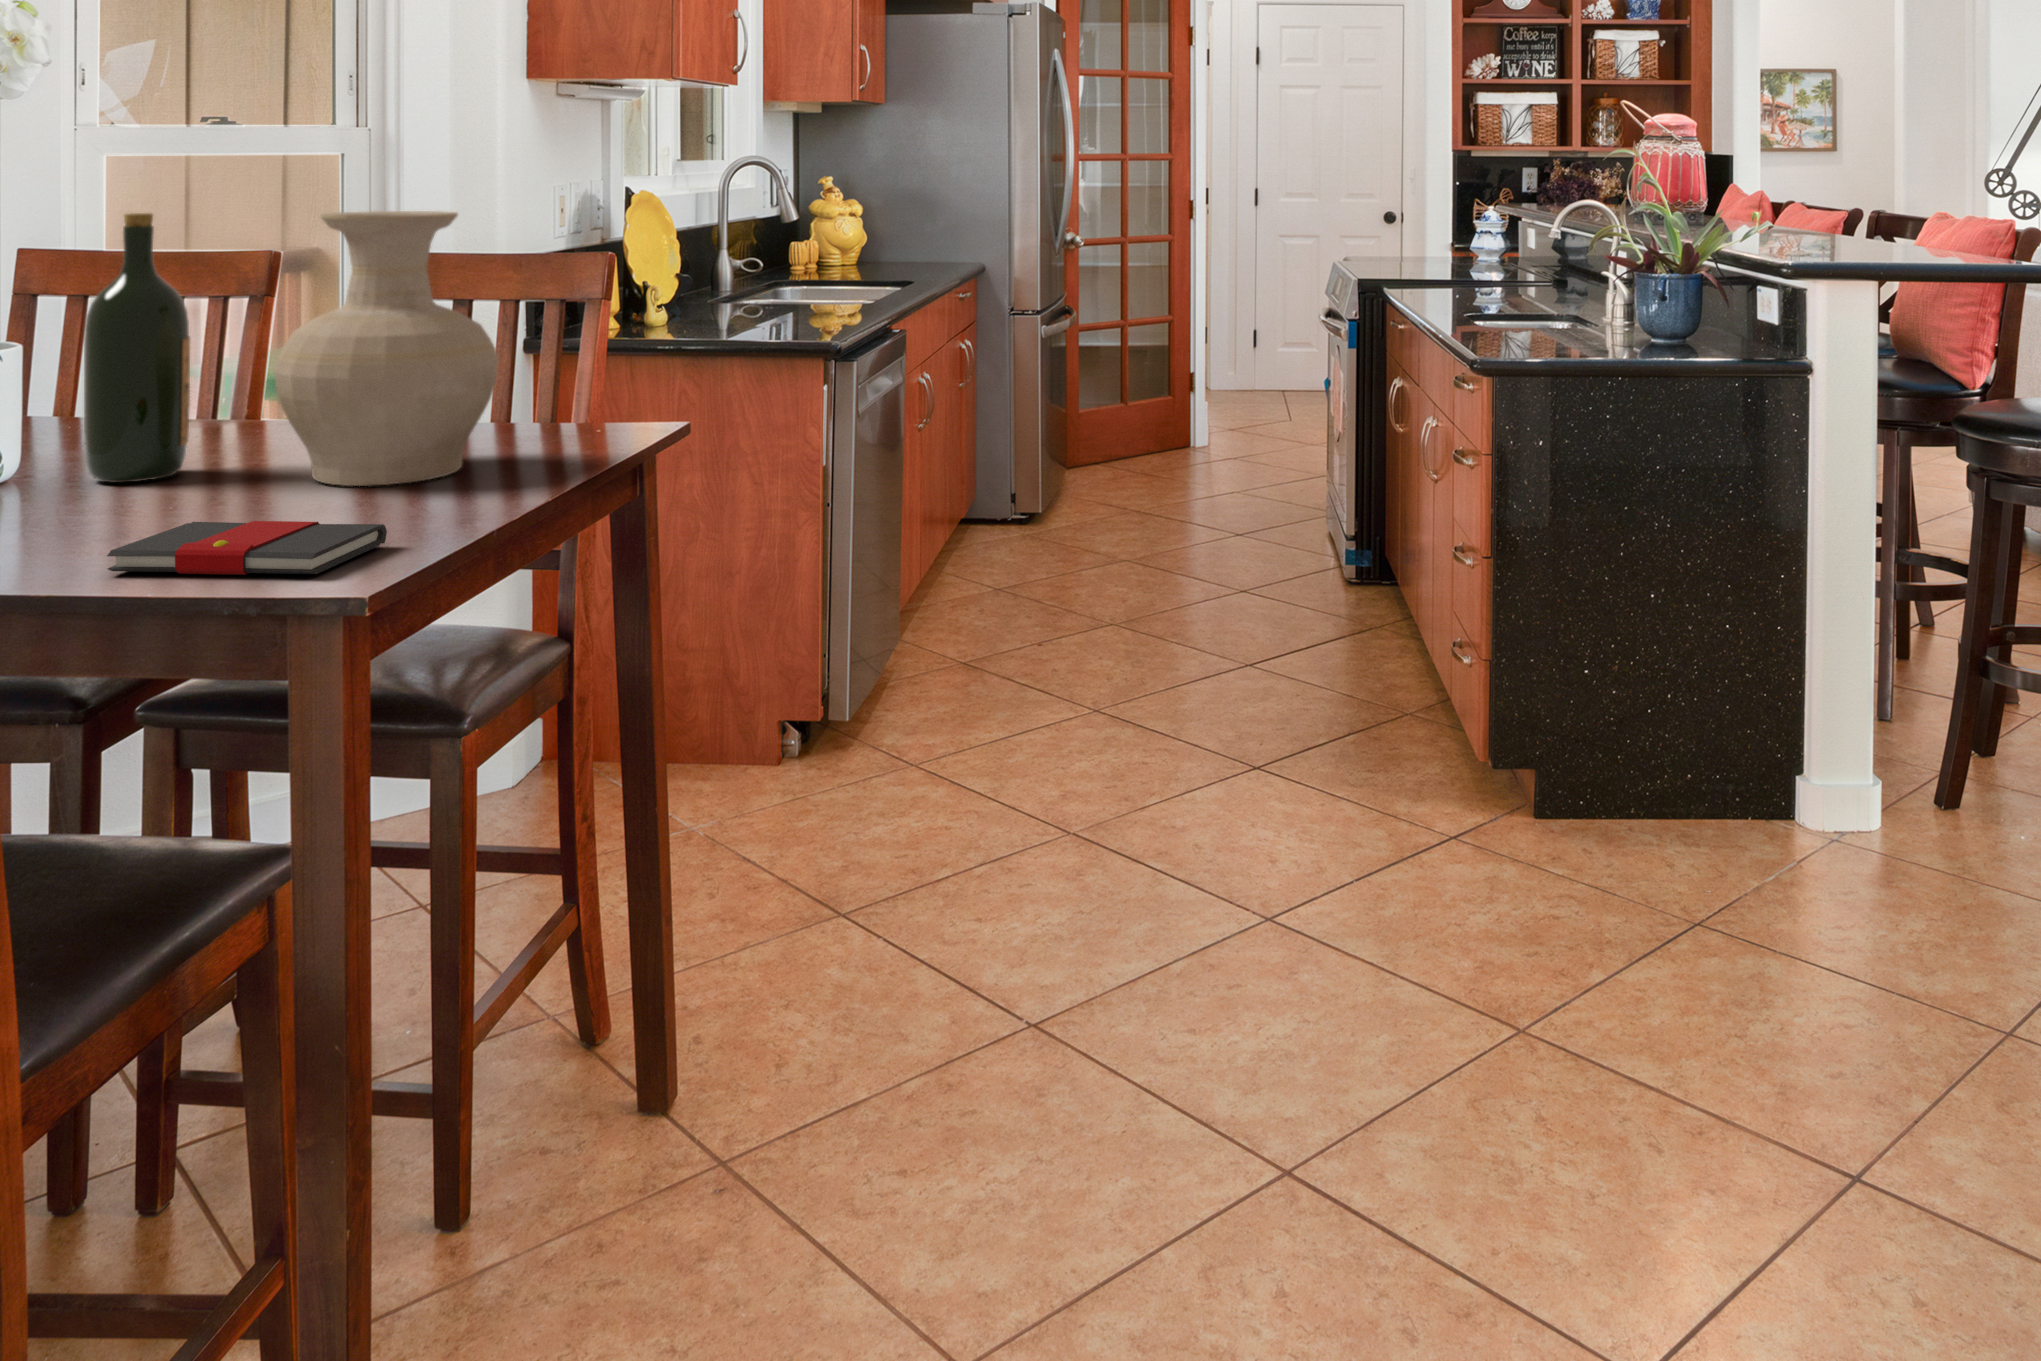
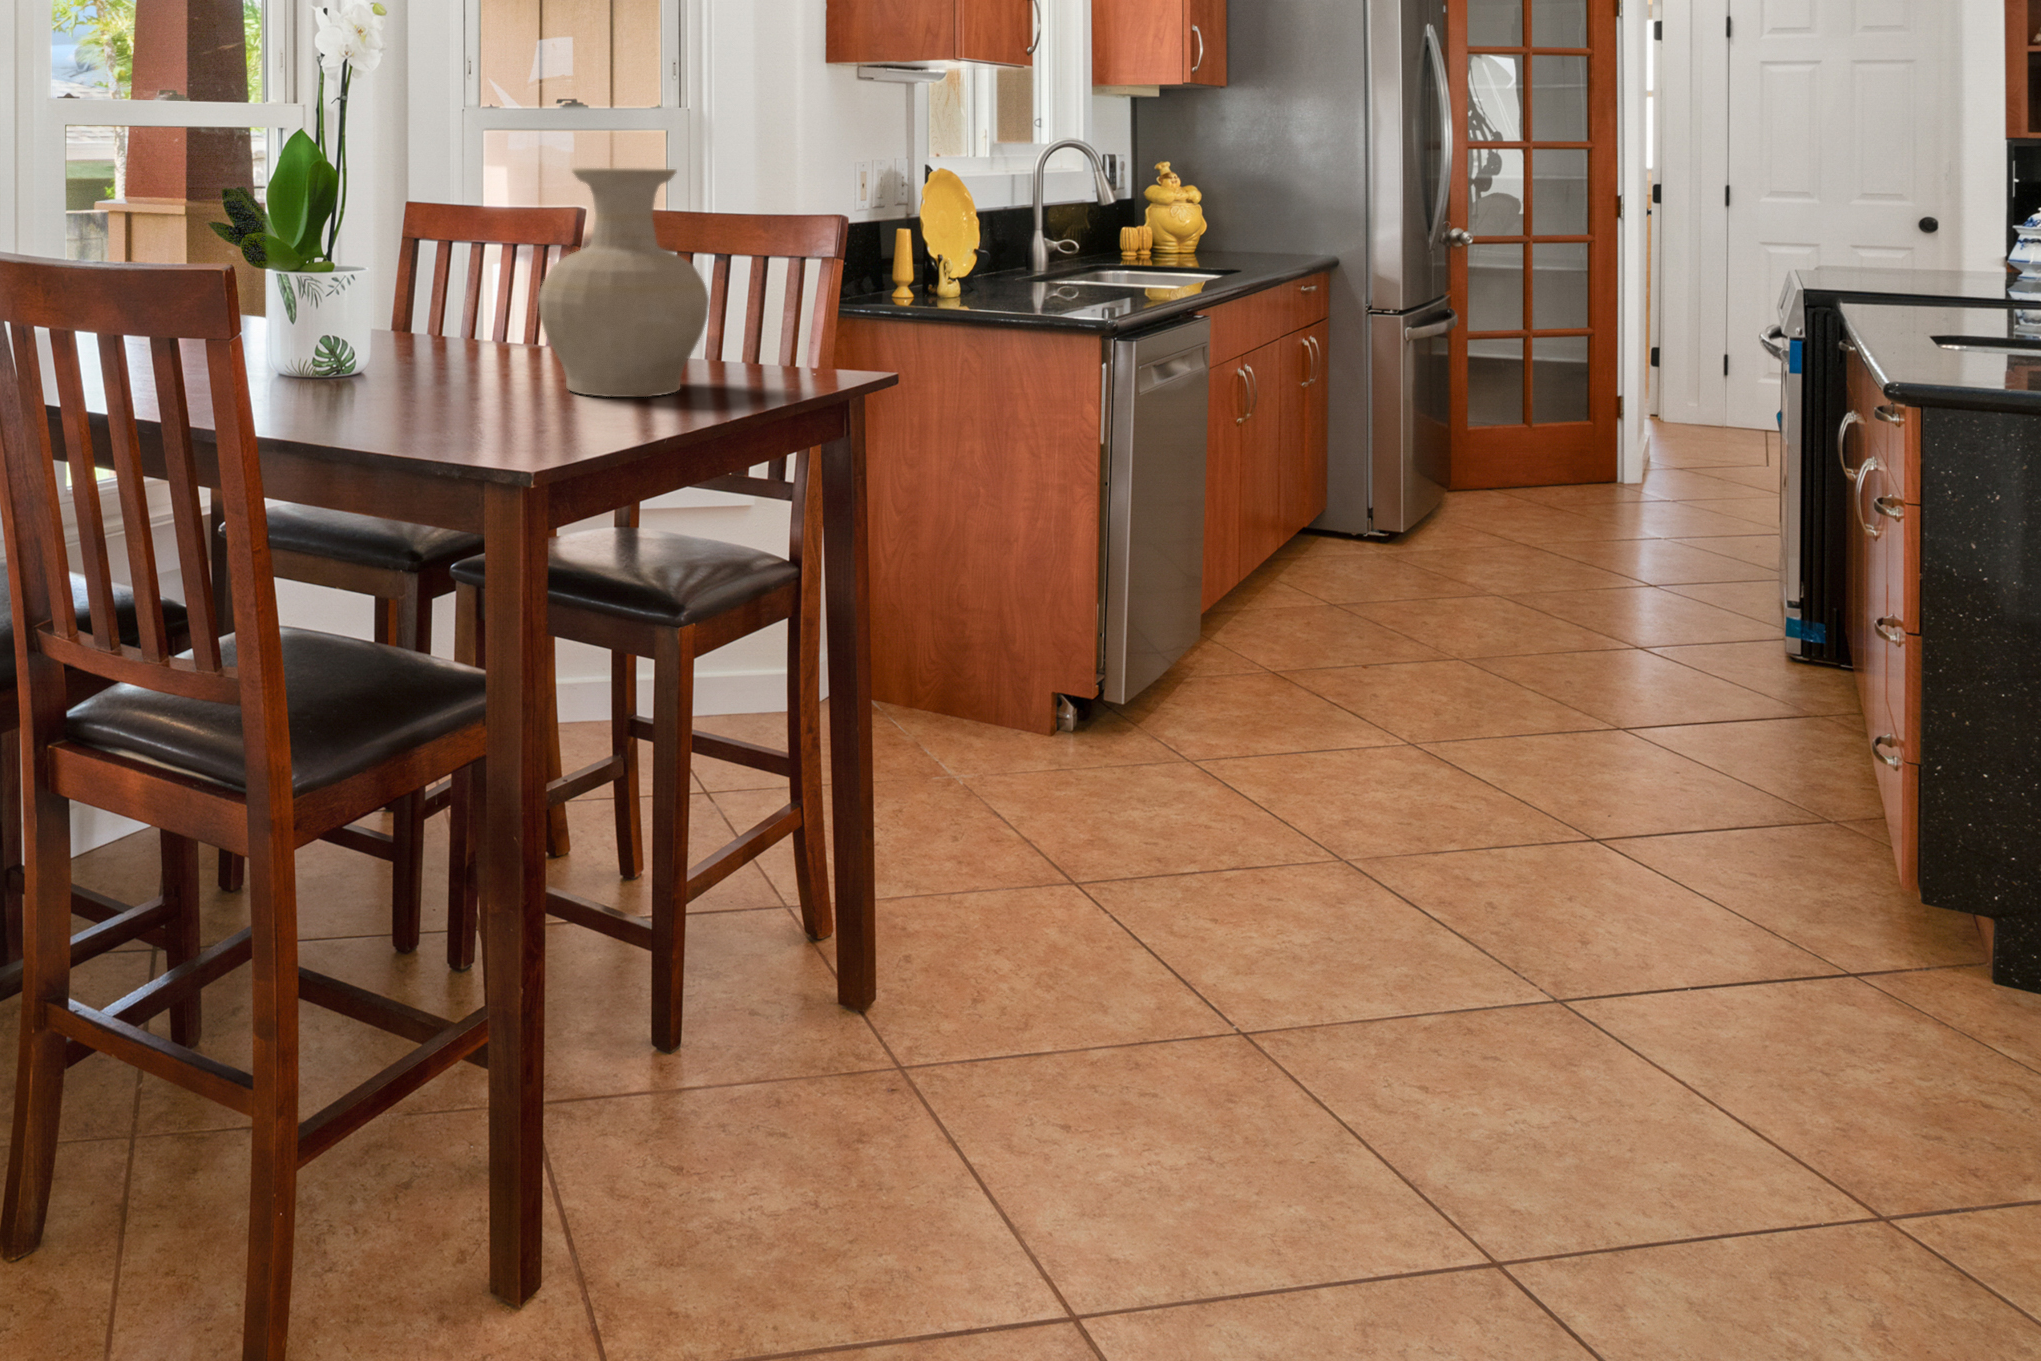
wine bottle: present [84,213,190,482] -> none [418,167,490,378]
book: present [107,521,387,575] -> none [383,405,579,452]

